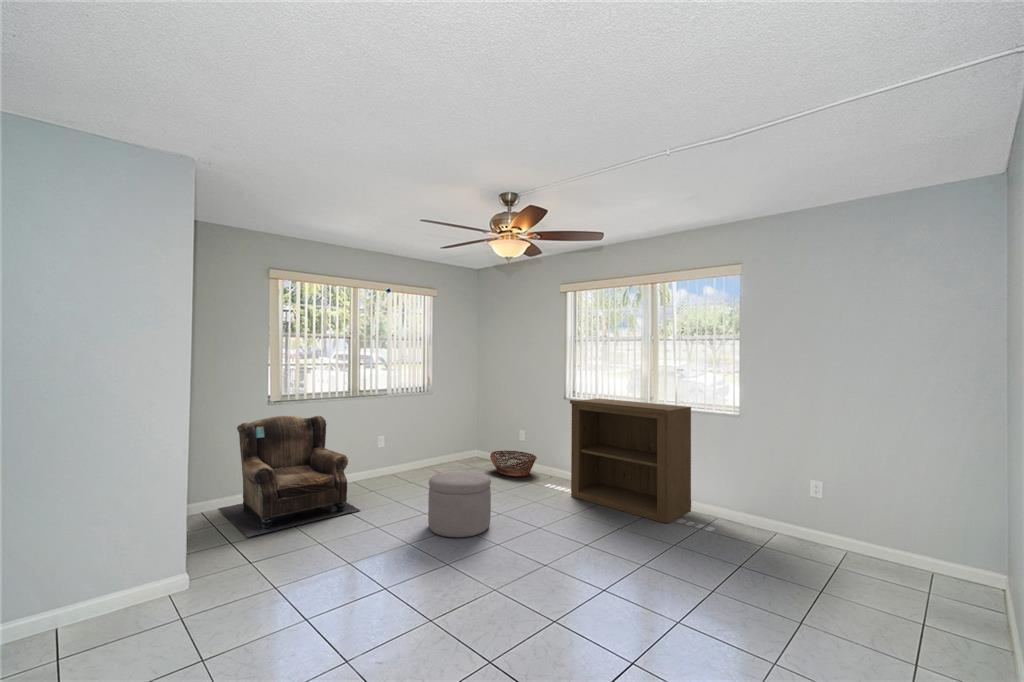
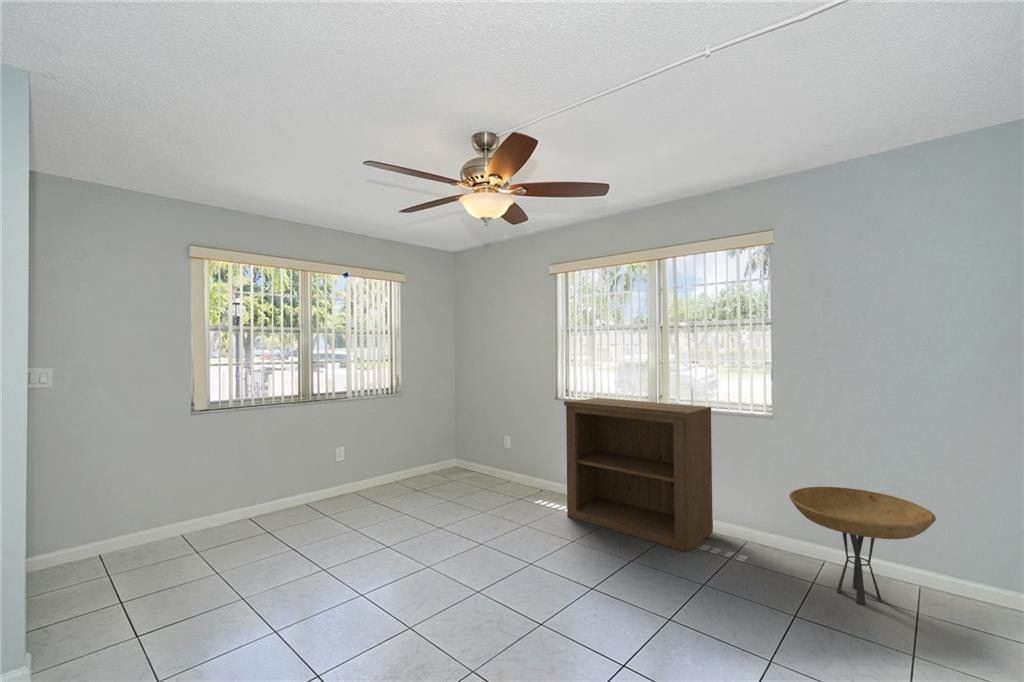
armchair: present [218,416,360,537] -> none [124,428,309,595]
basket: present [490,450,537,477] -> none [470,459,525,491]
ottoman: present [428,470,491,537] -> none [390,493,469,584]
side table: none [744,471,853,561] -> present [789,487,936,605]

